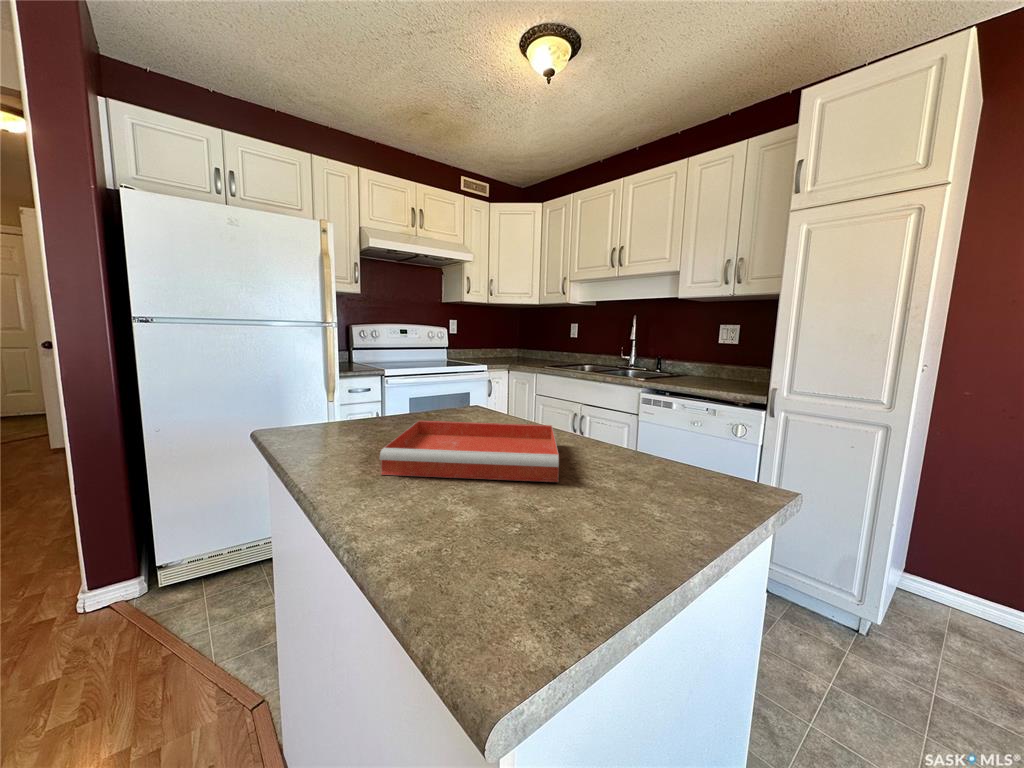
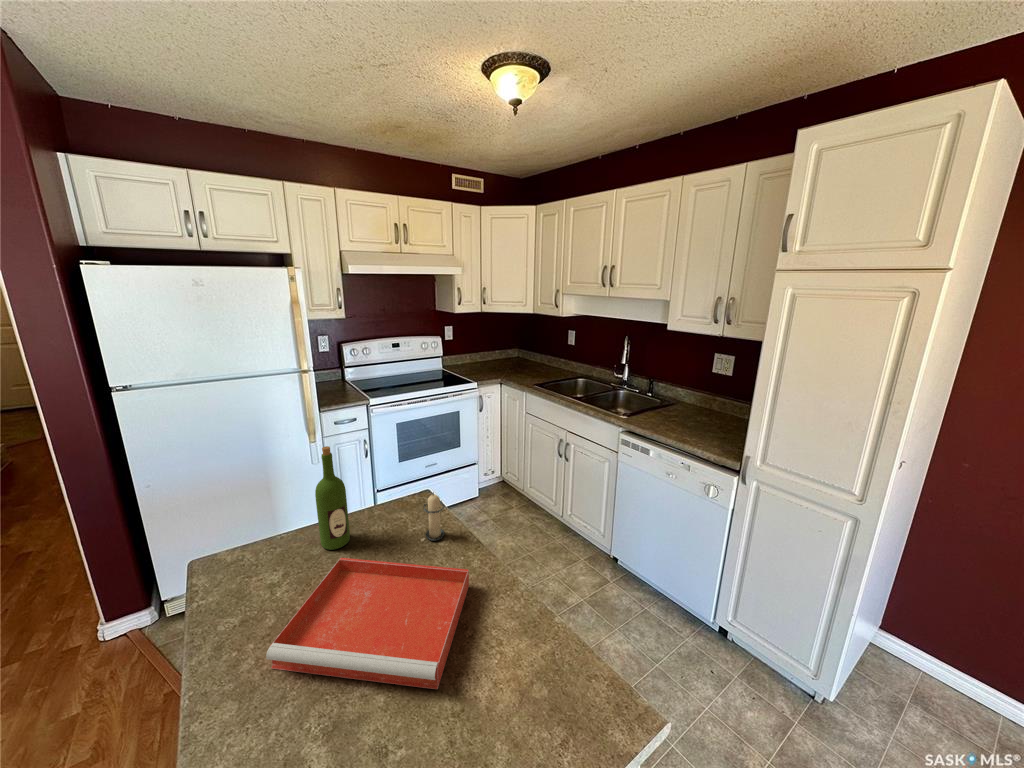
wine bottle: none [386,321,415,429] -> present [315,446,350,550]
candle: none [487,376,512,427] -> present [424,492,444,541]

